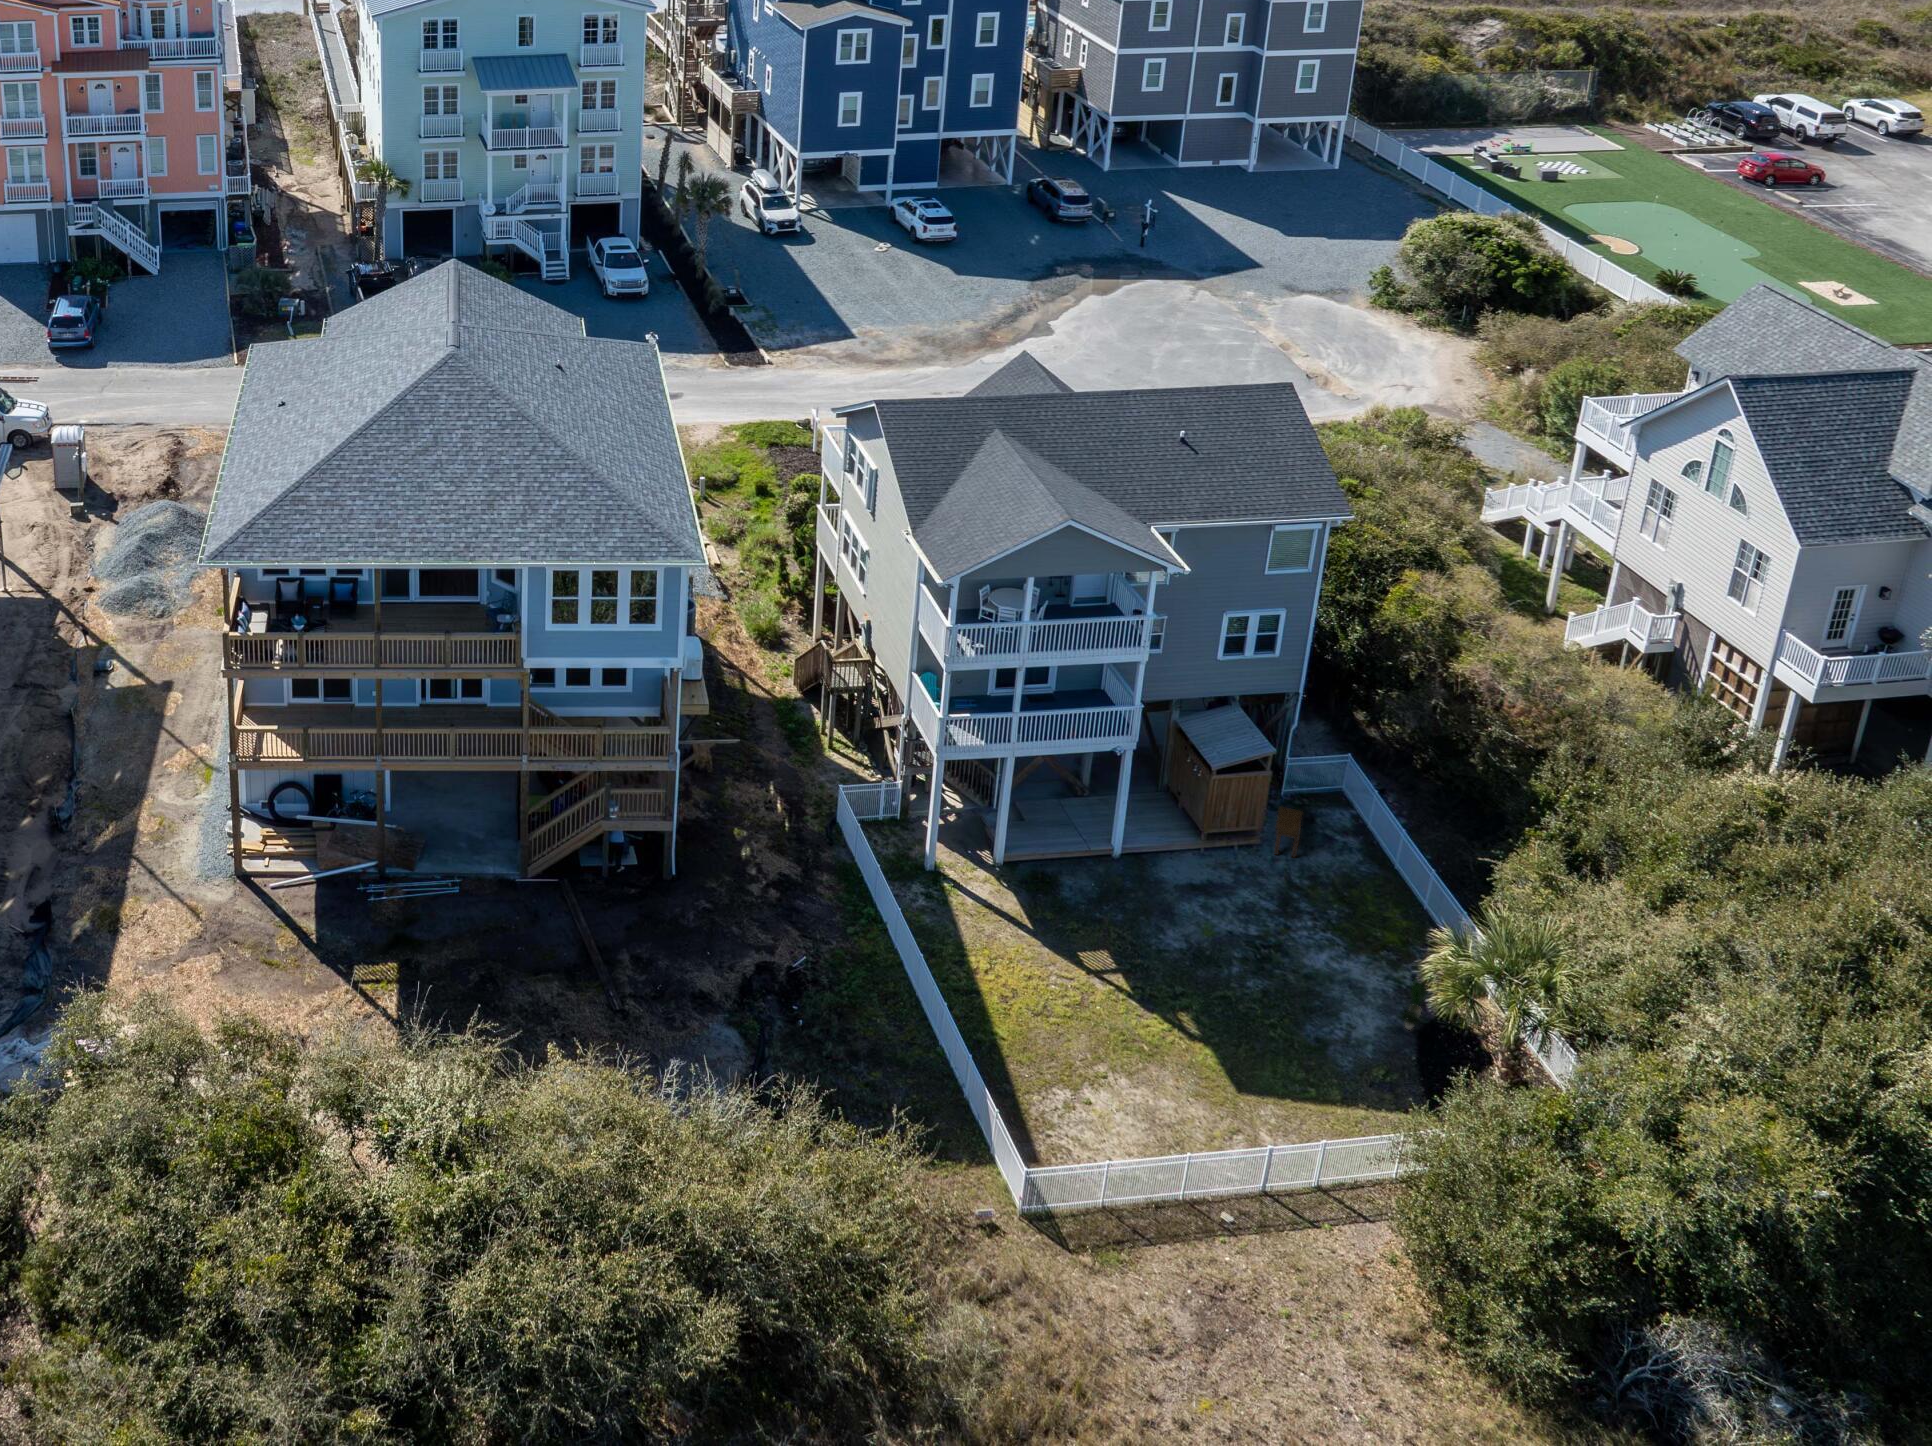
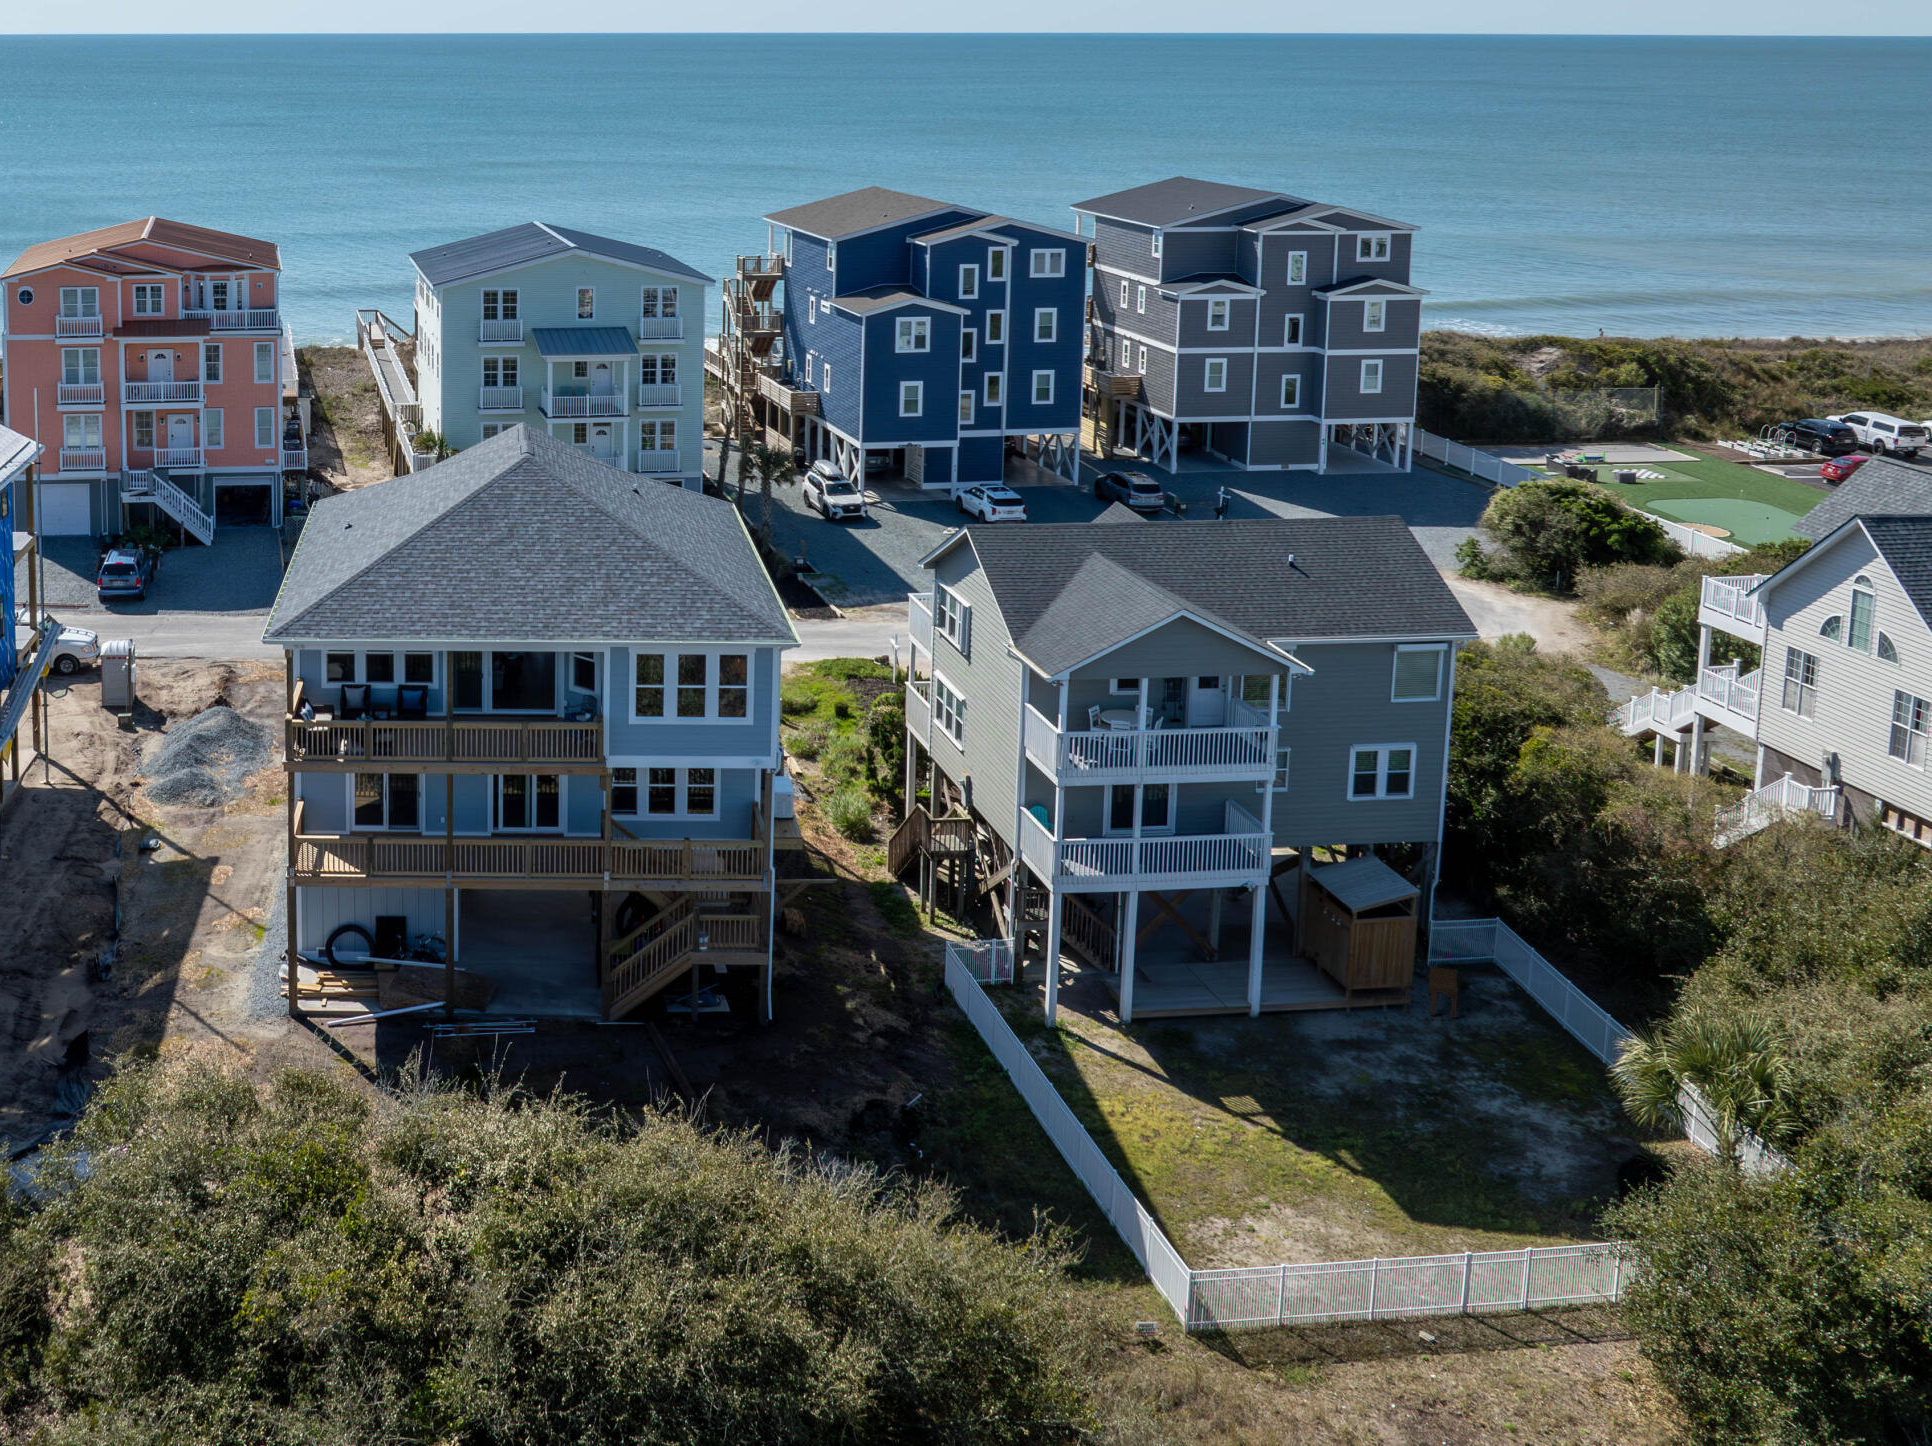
potted plant: present [1402,978,1428,1029] -> none [1597,1110,1632,1171]

